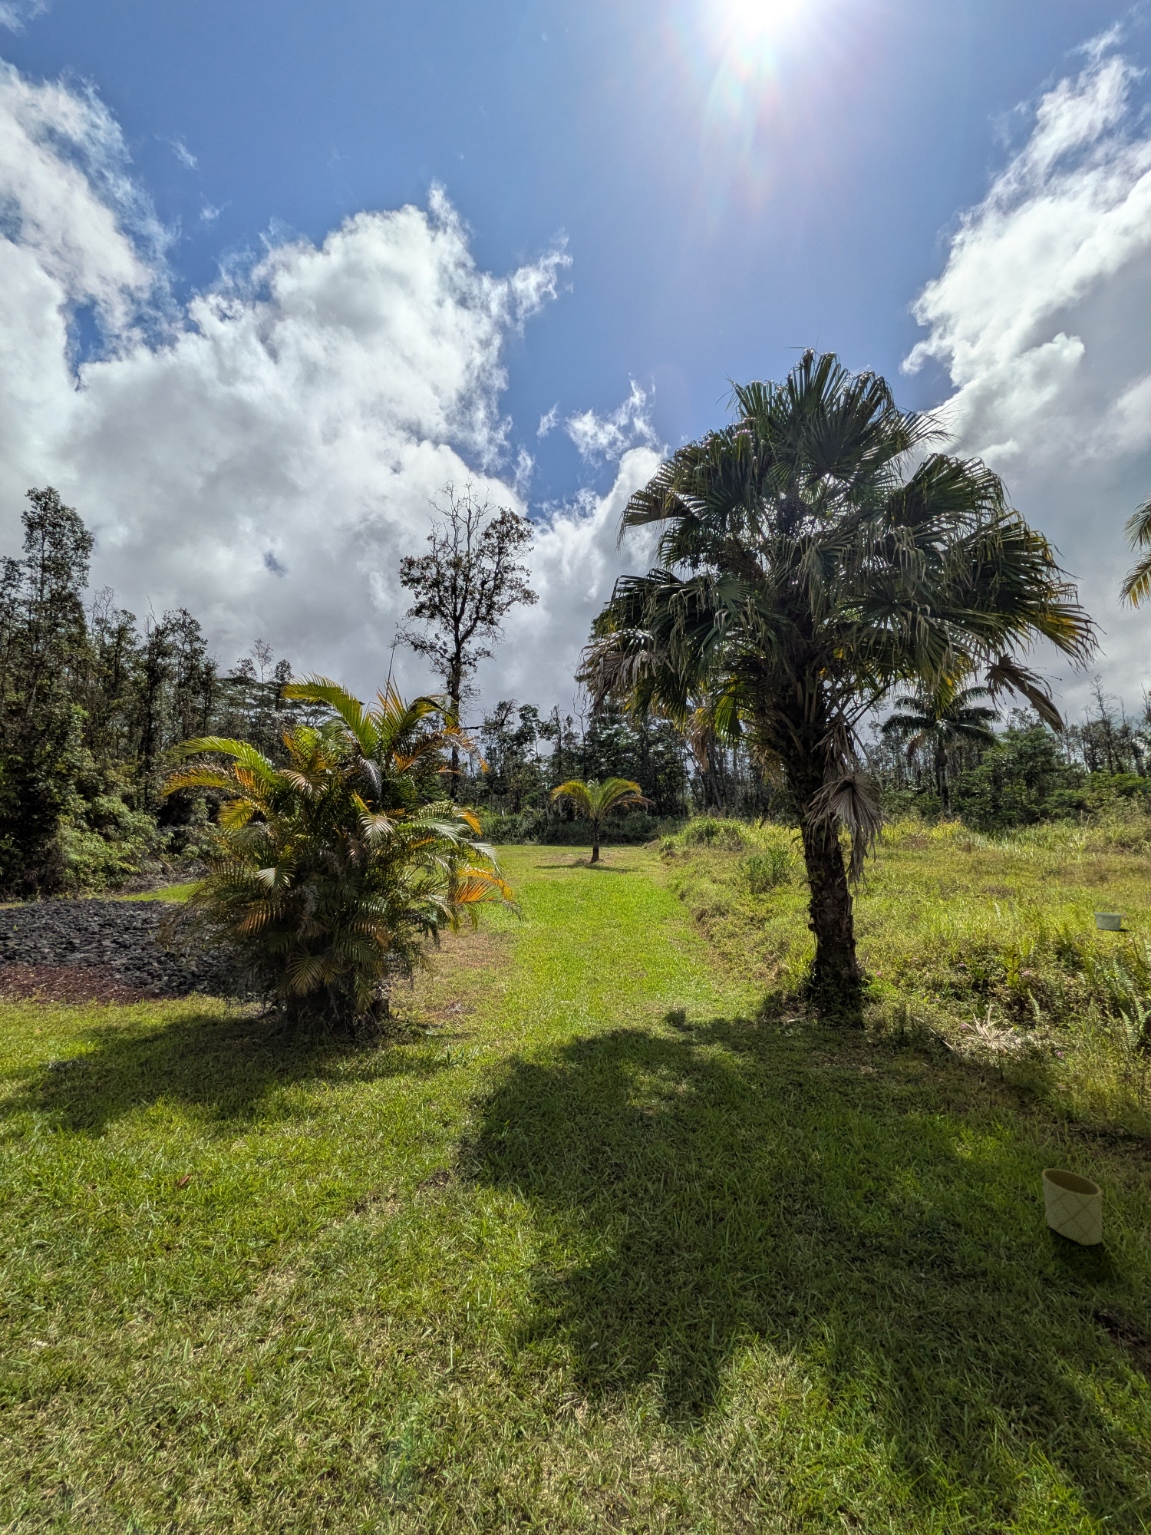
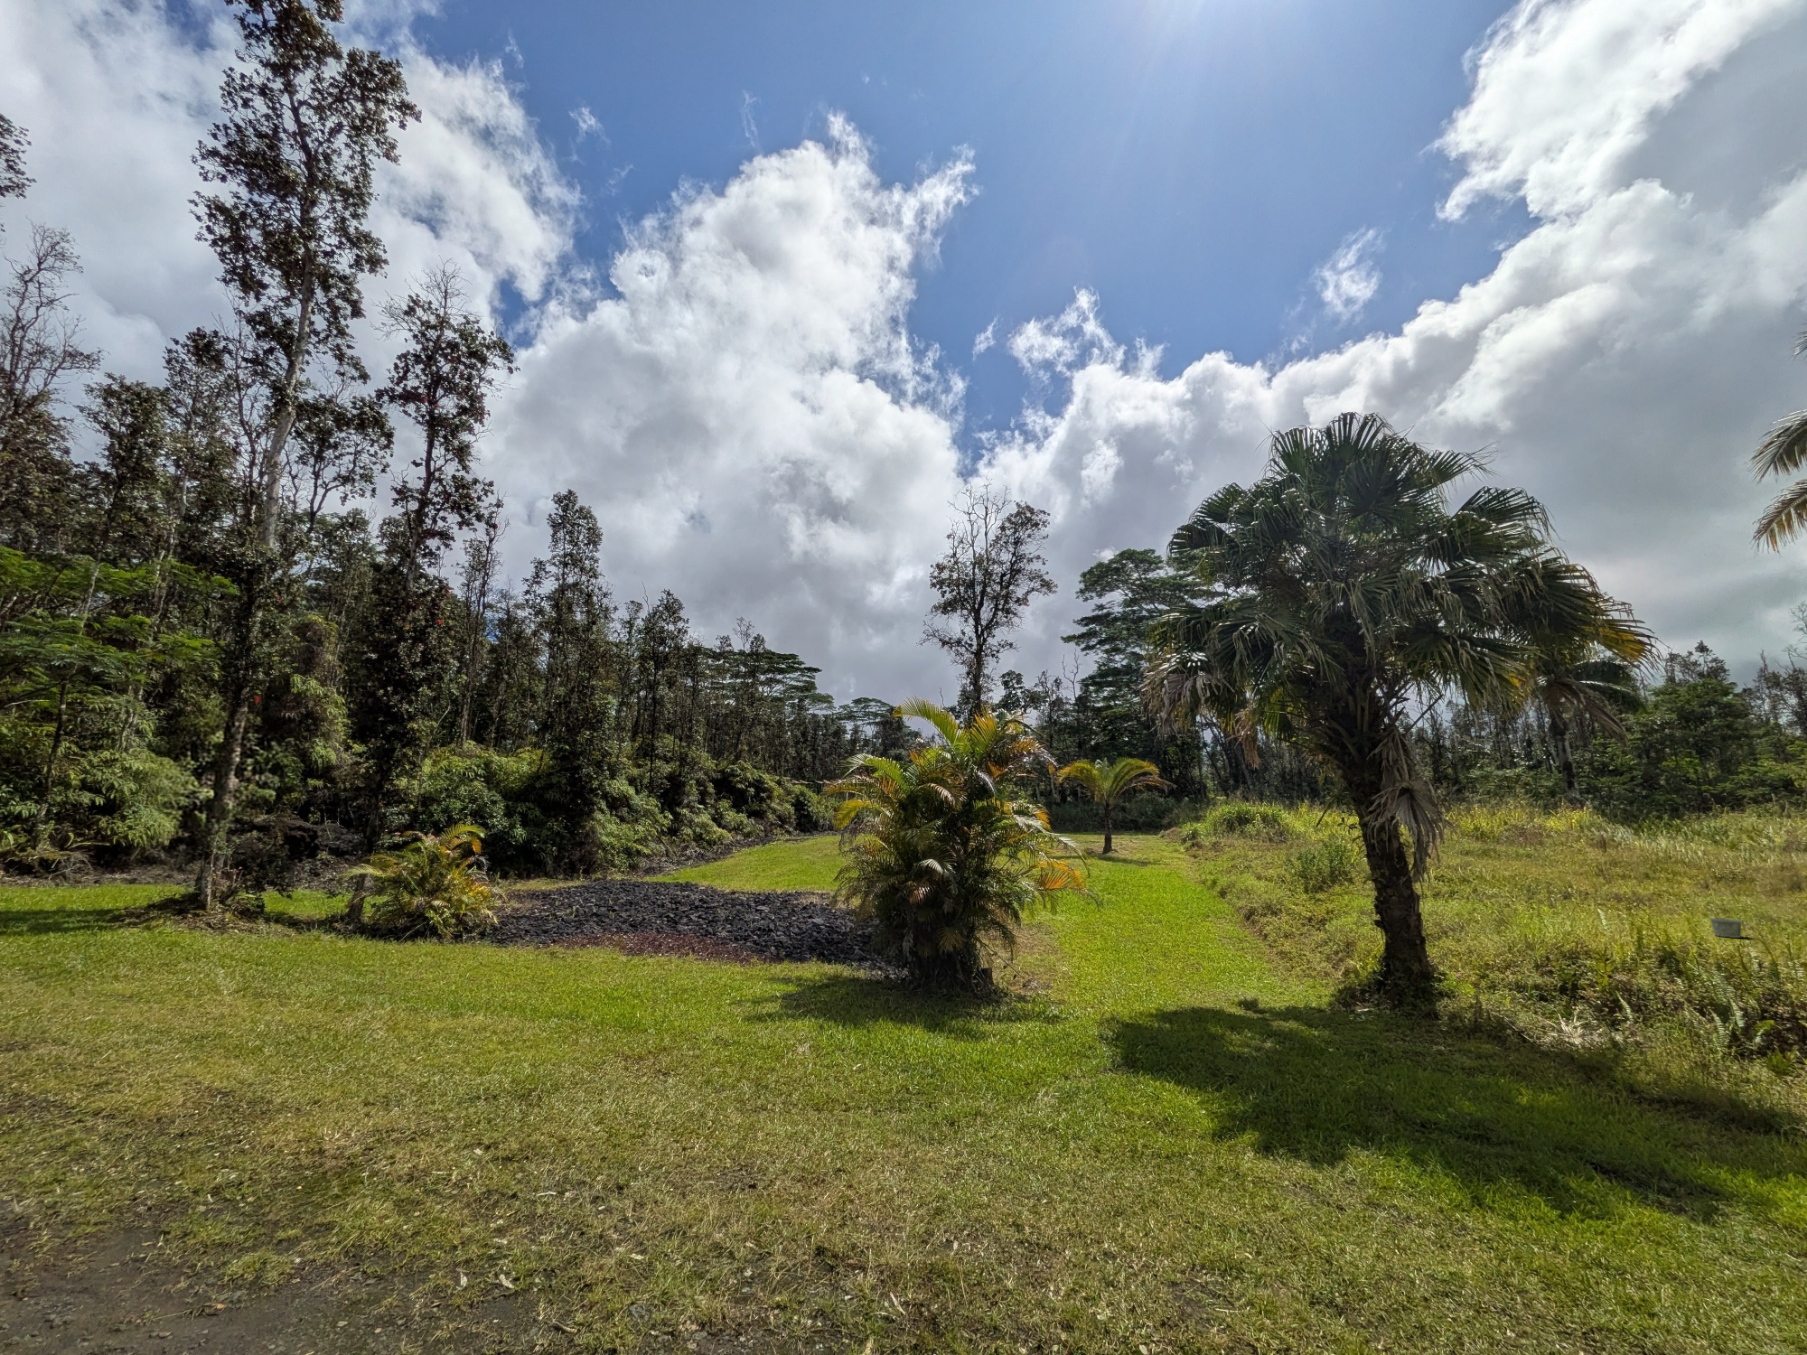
planter: present [1042,1169,1102,1246] -> none [1570,1103,1619,1156]

